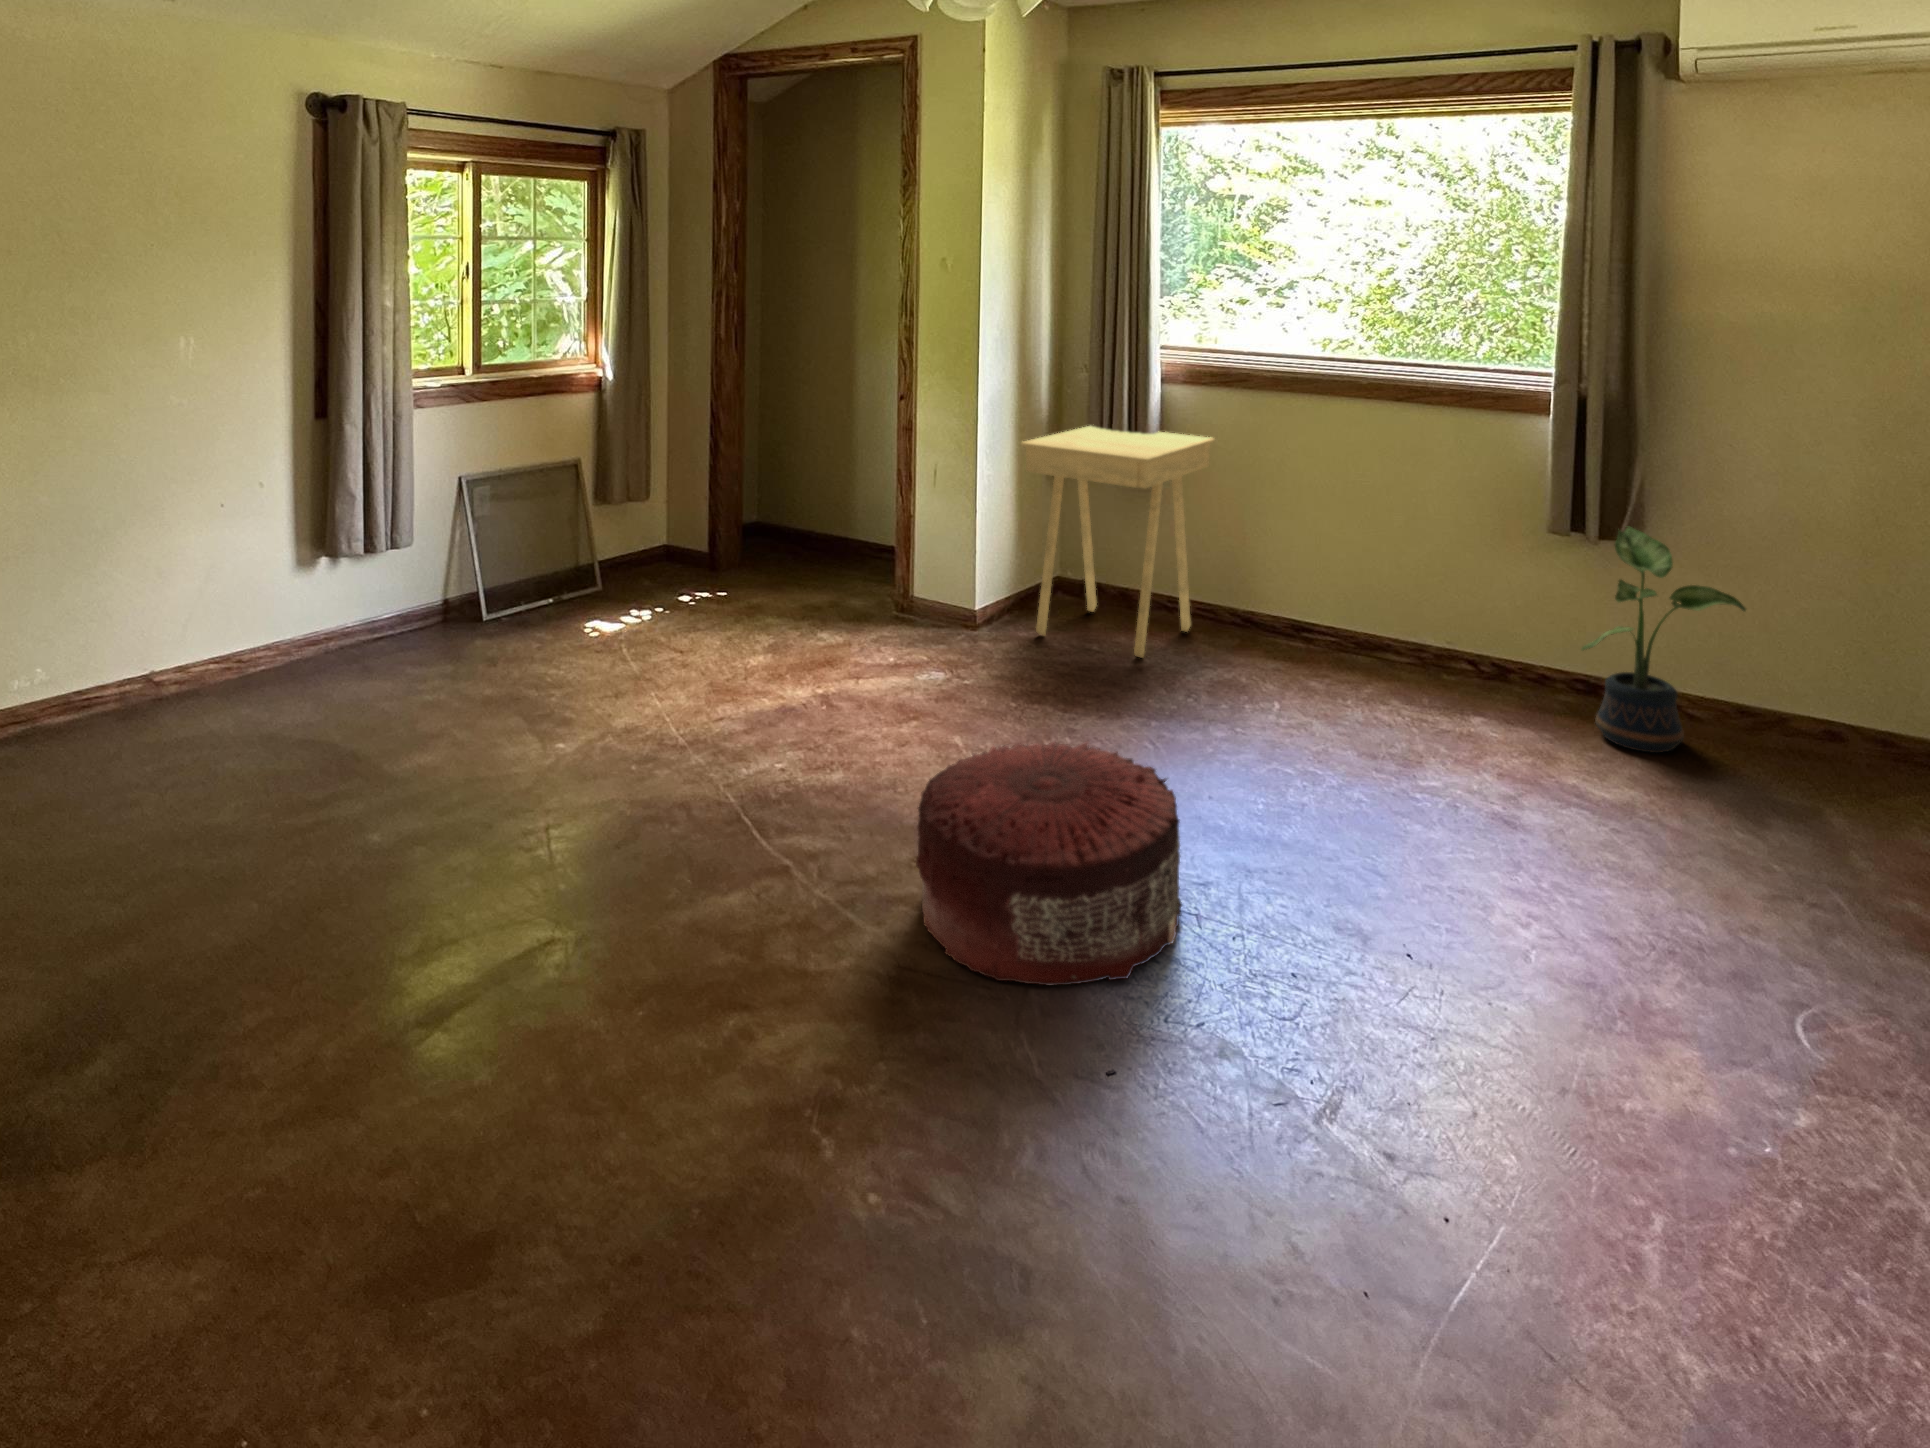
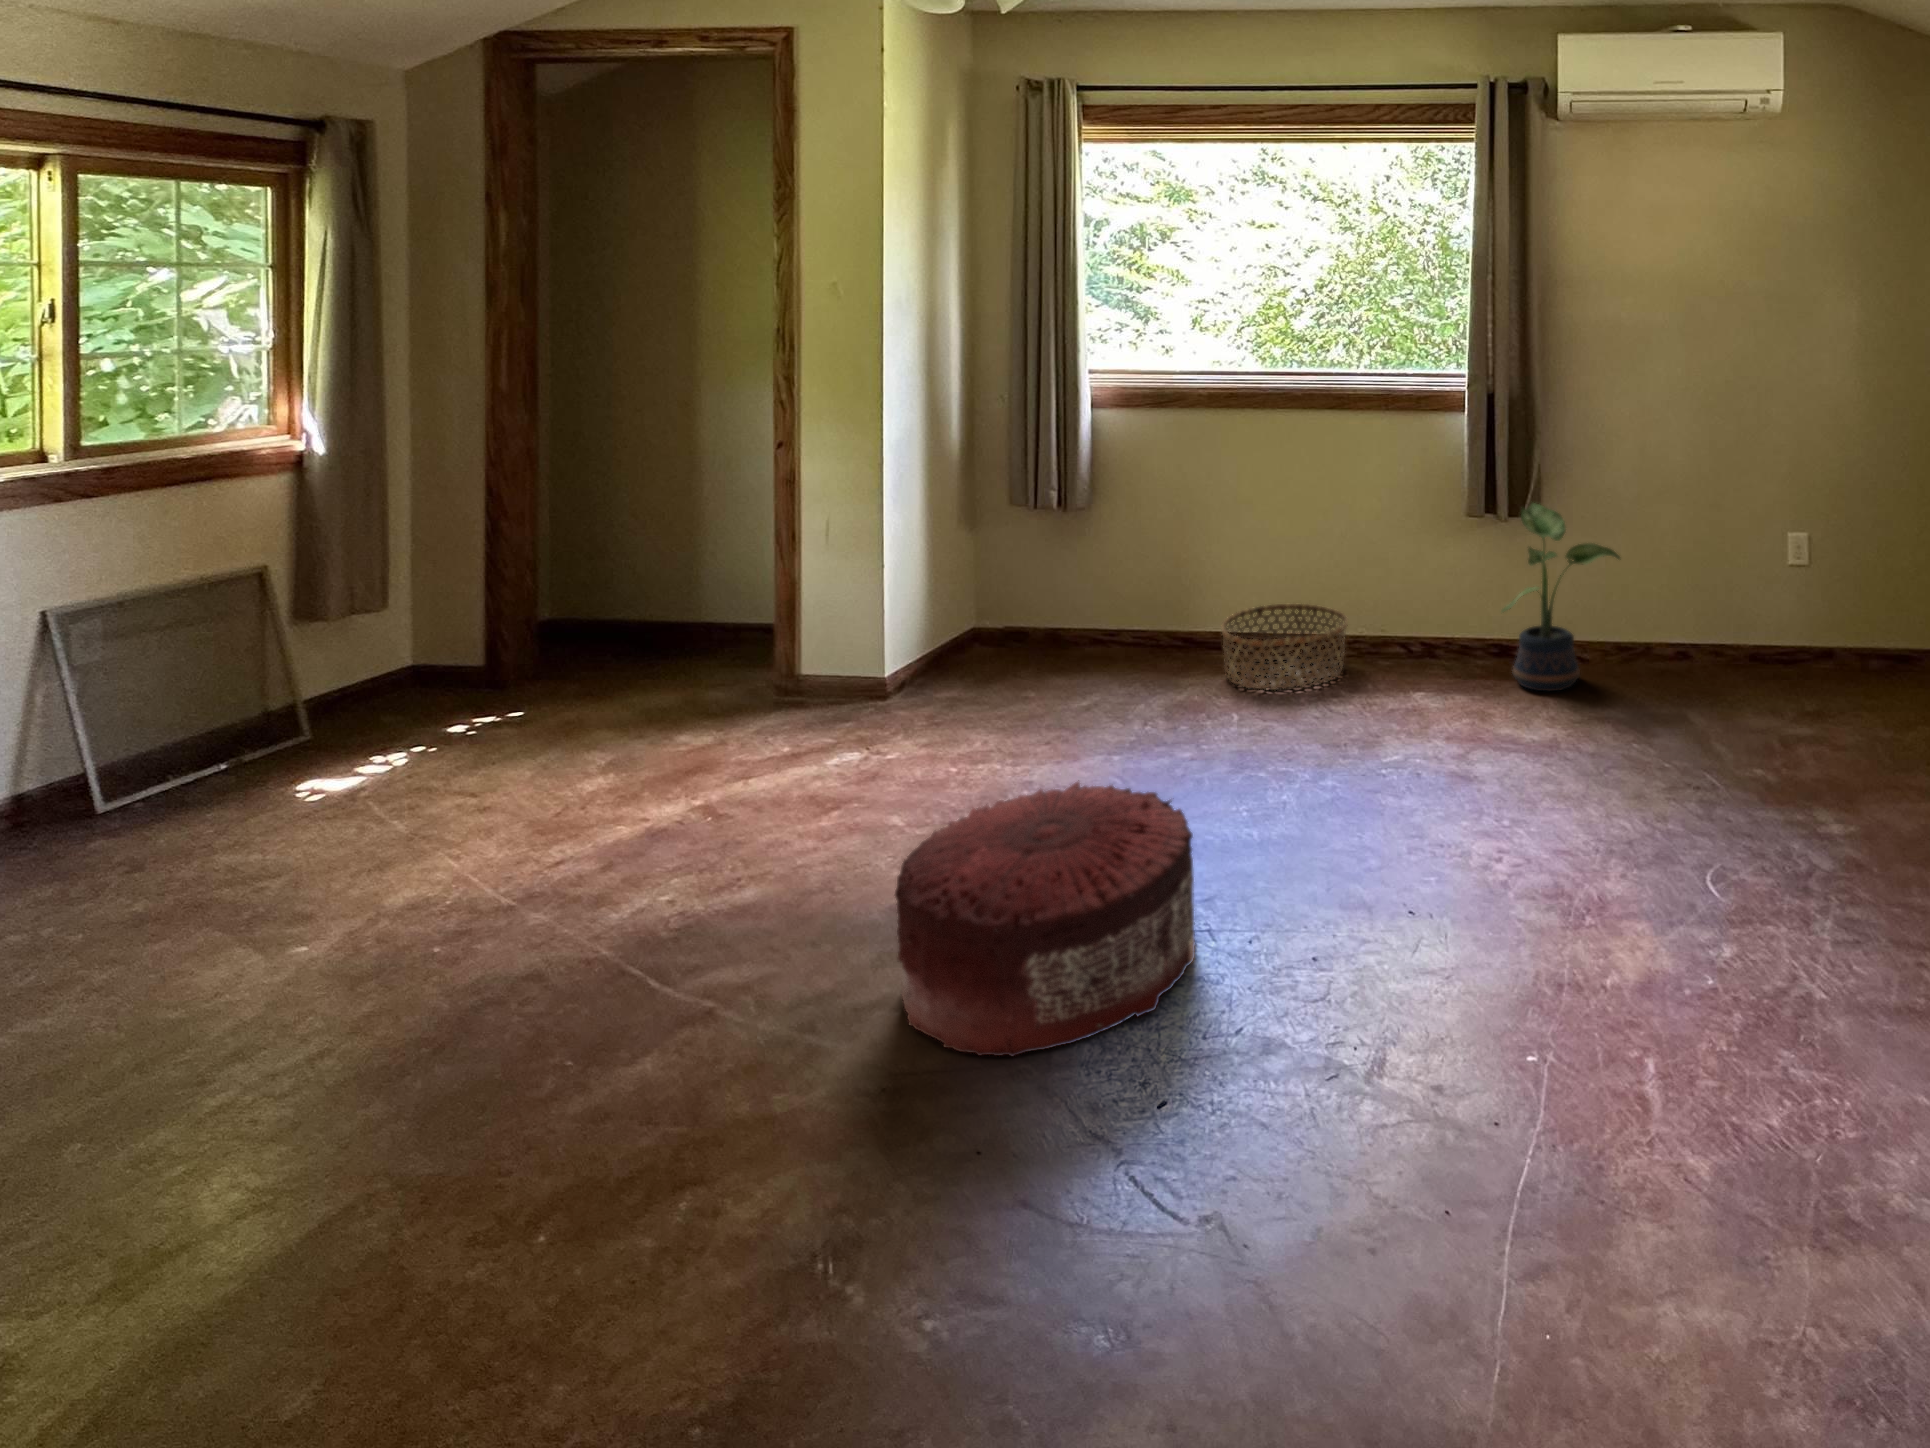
side table: present [1021,426,1214,658] -> none [942,457,1153,694]
basket: none [1271,599,1405,691] -> present [1222,604,1348,690]

